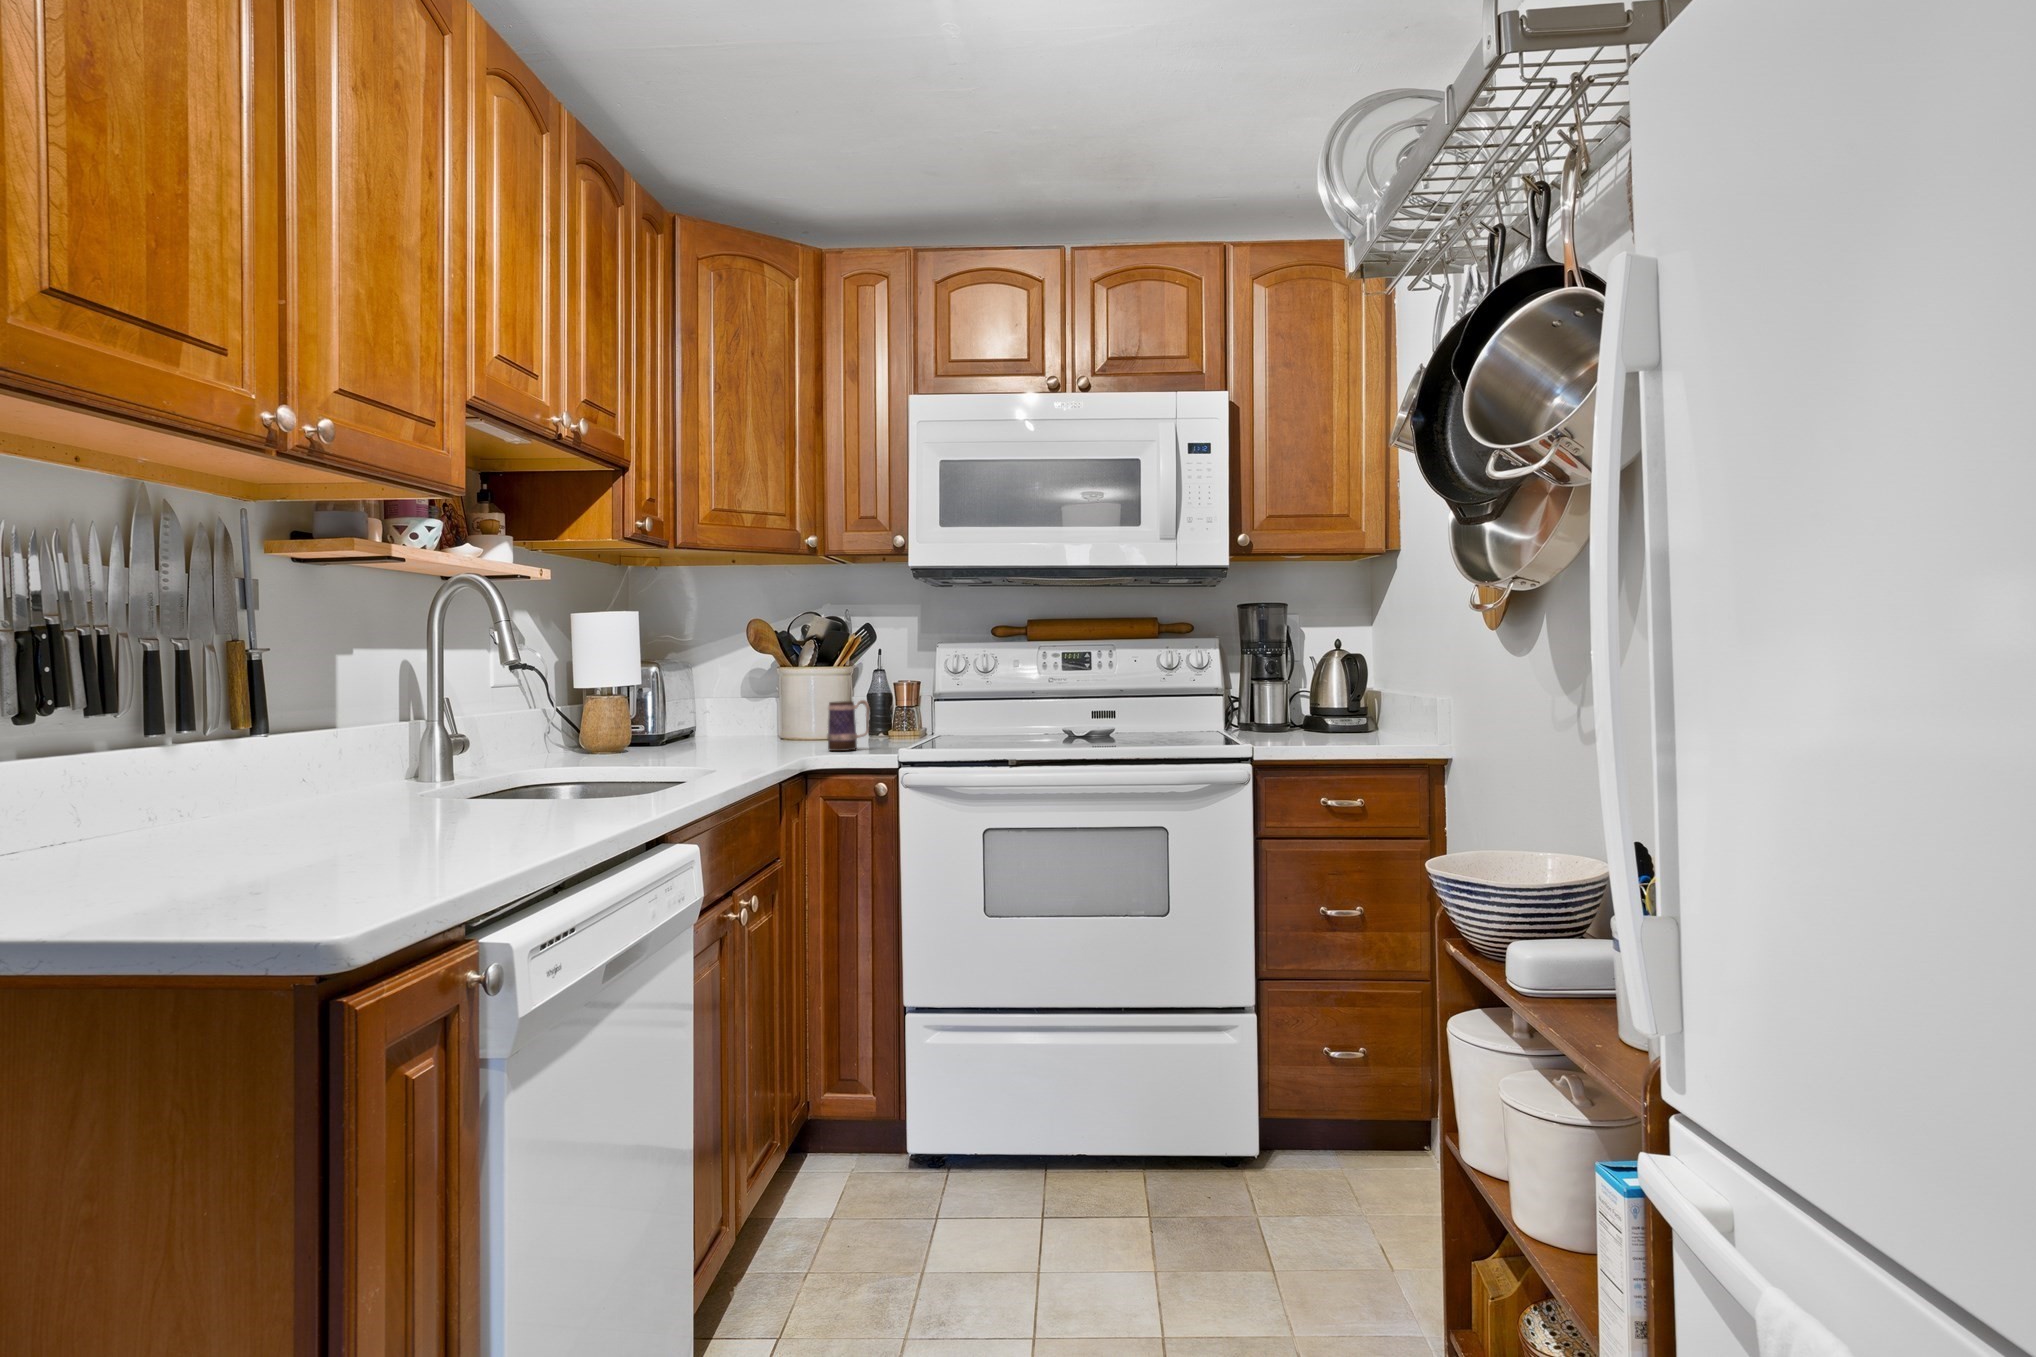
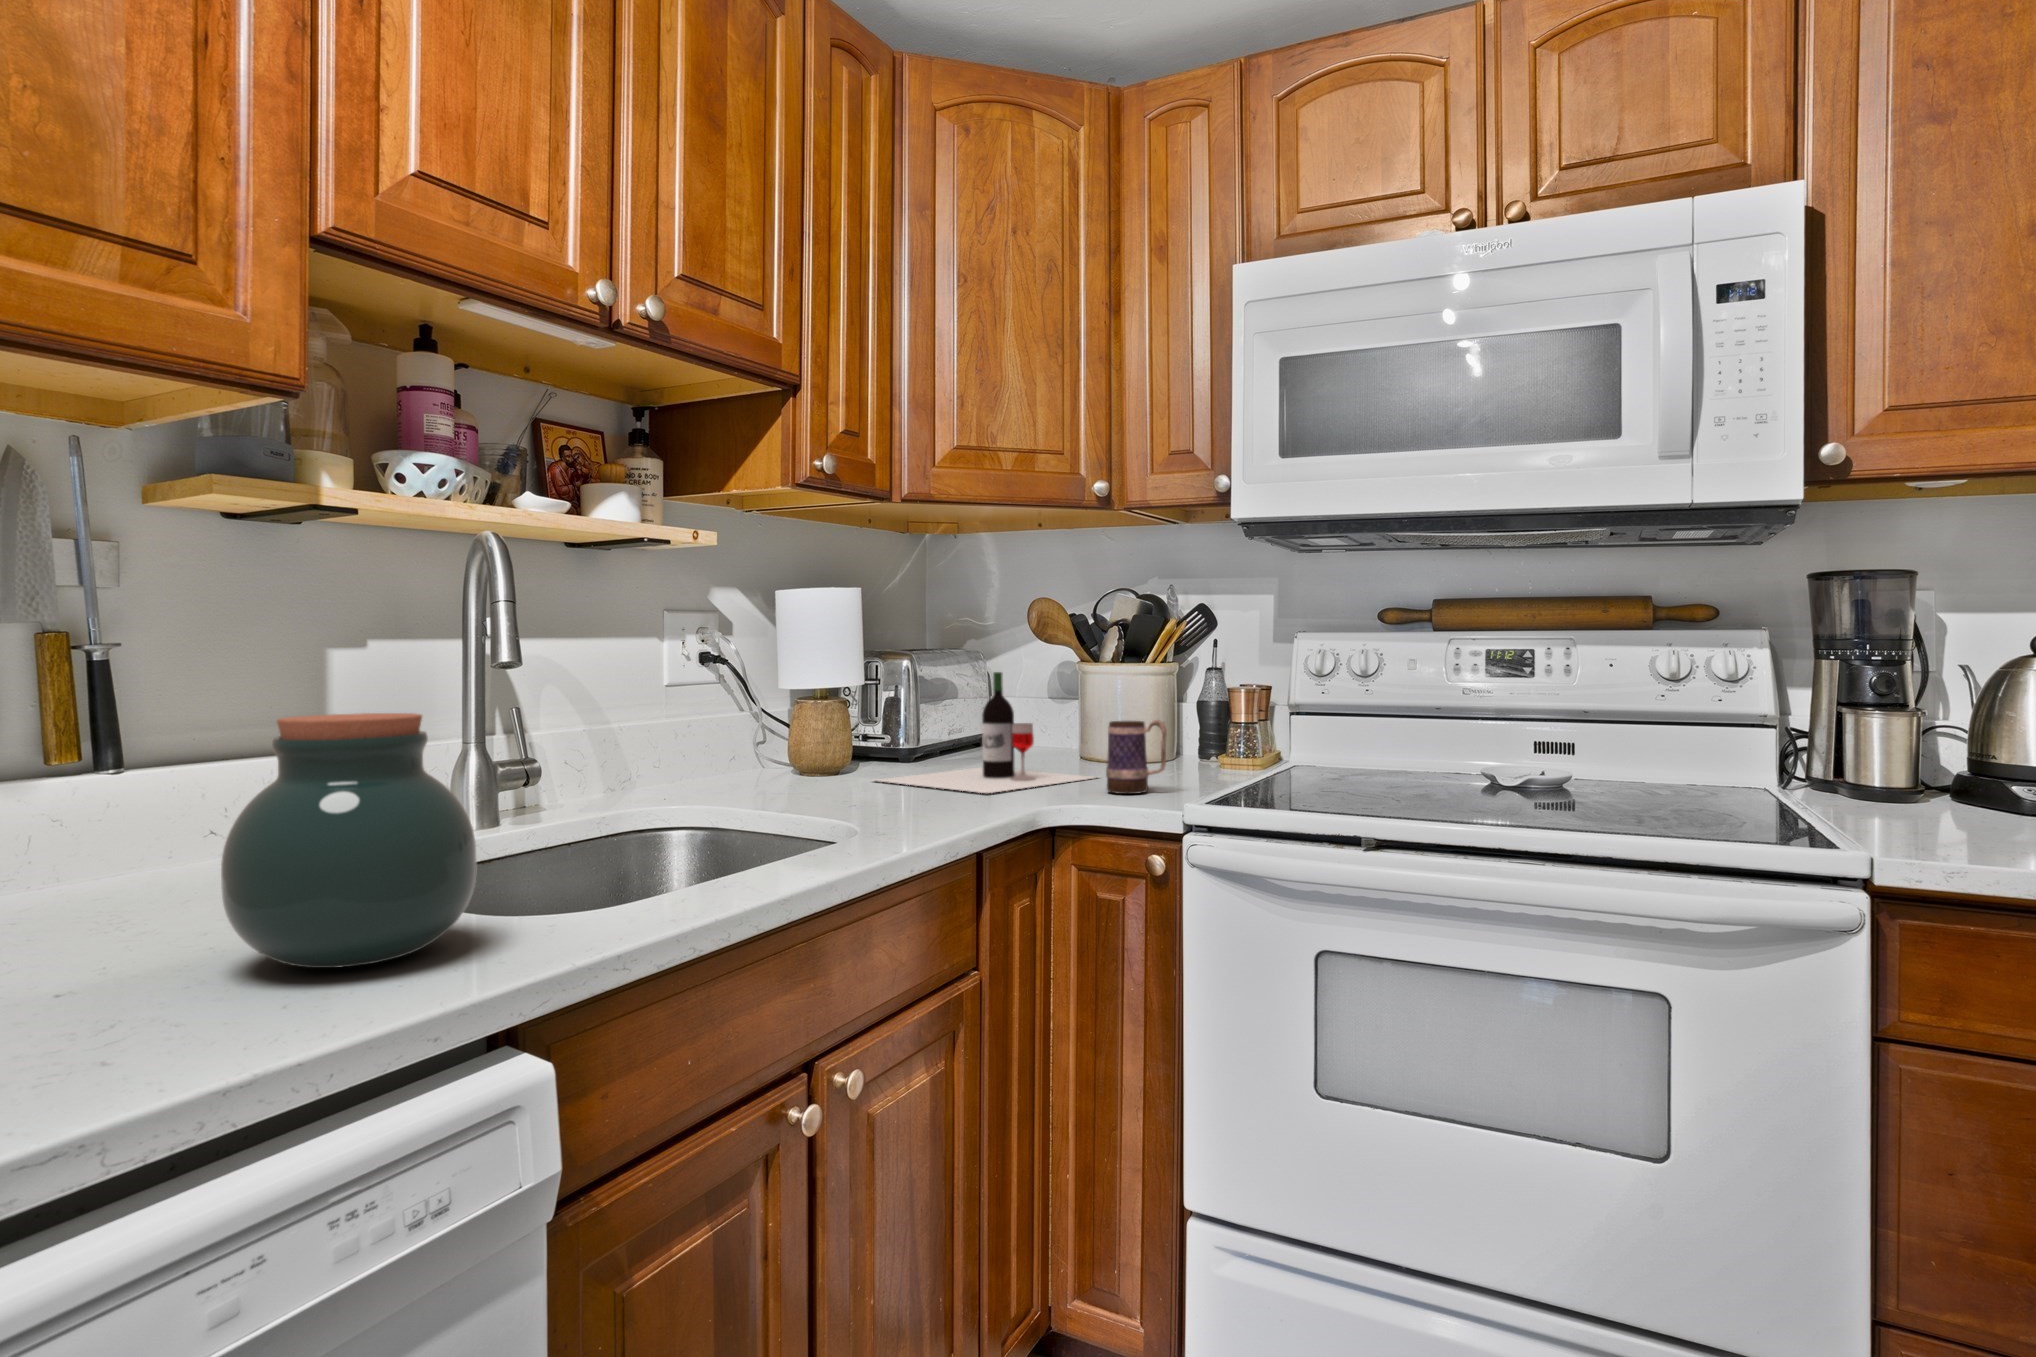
wine bottle: none [638,671,811,754] -> present [878,672,1093,793]
jar: none [429,677,575,825] -> present [221,713,477,968]

